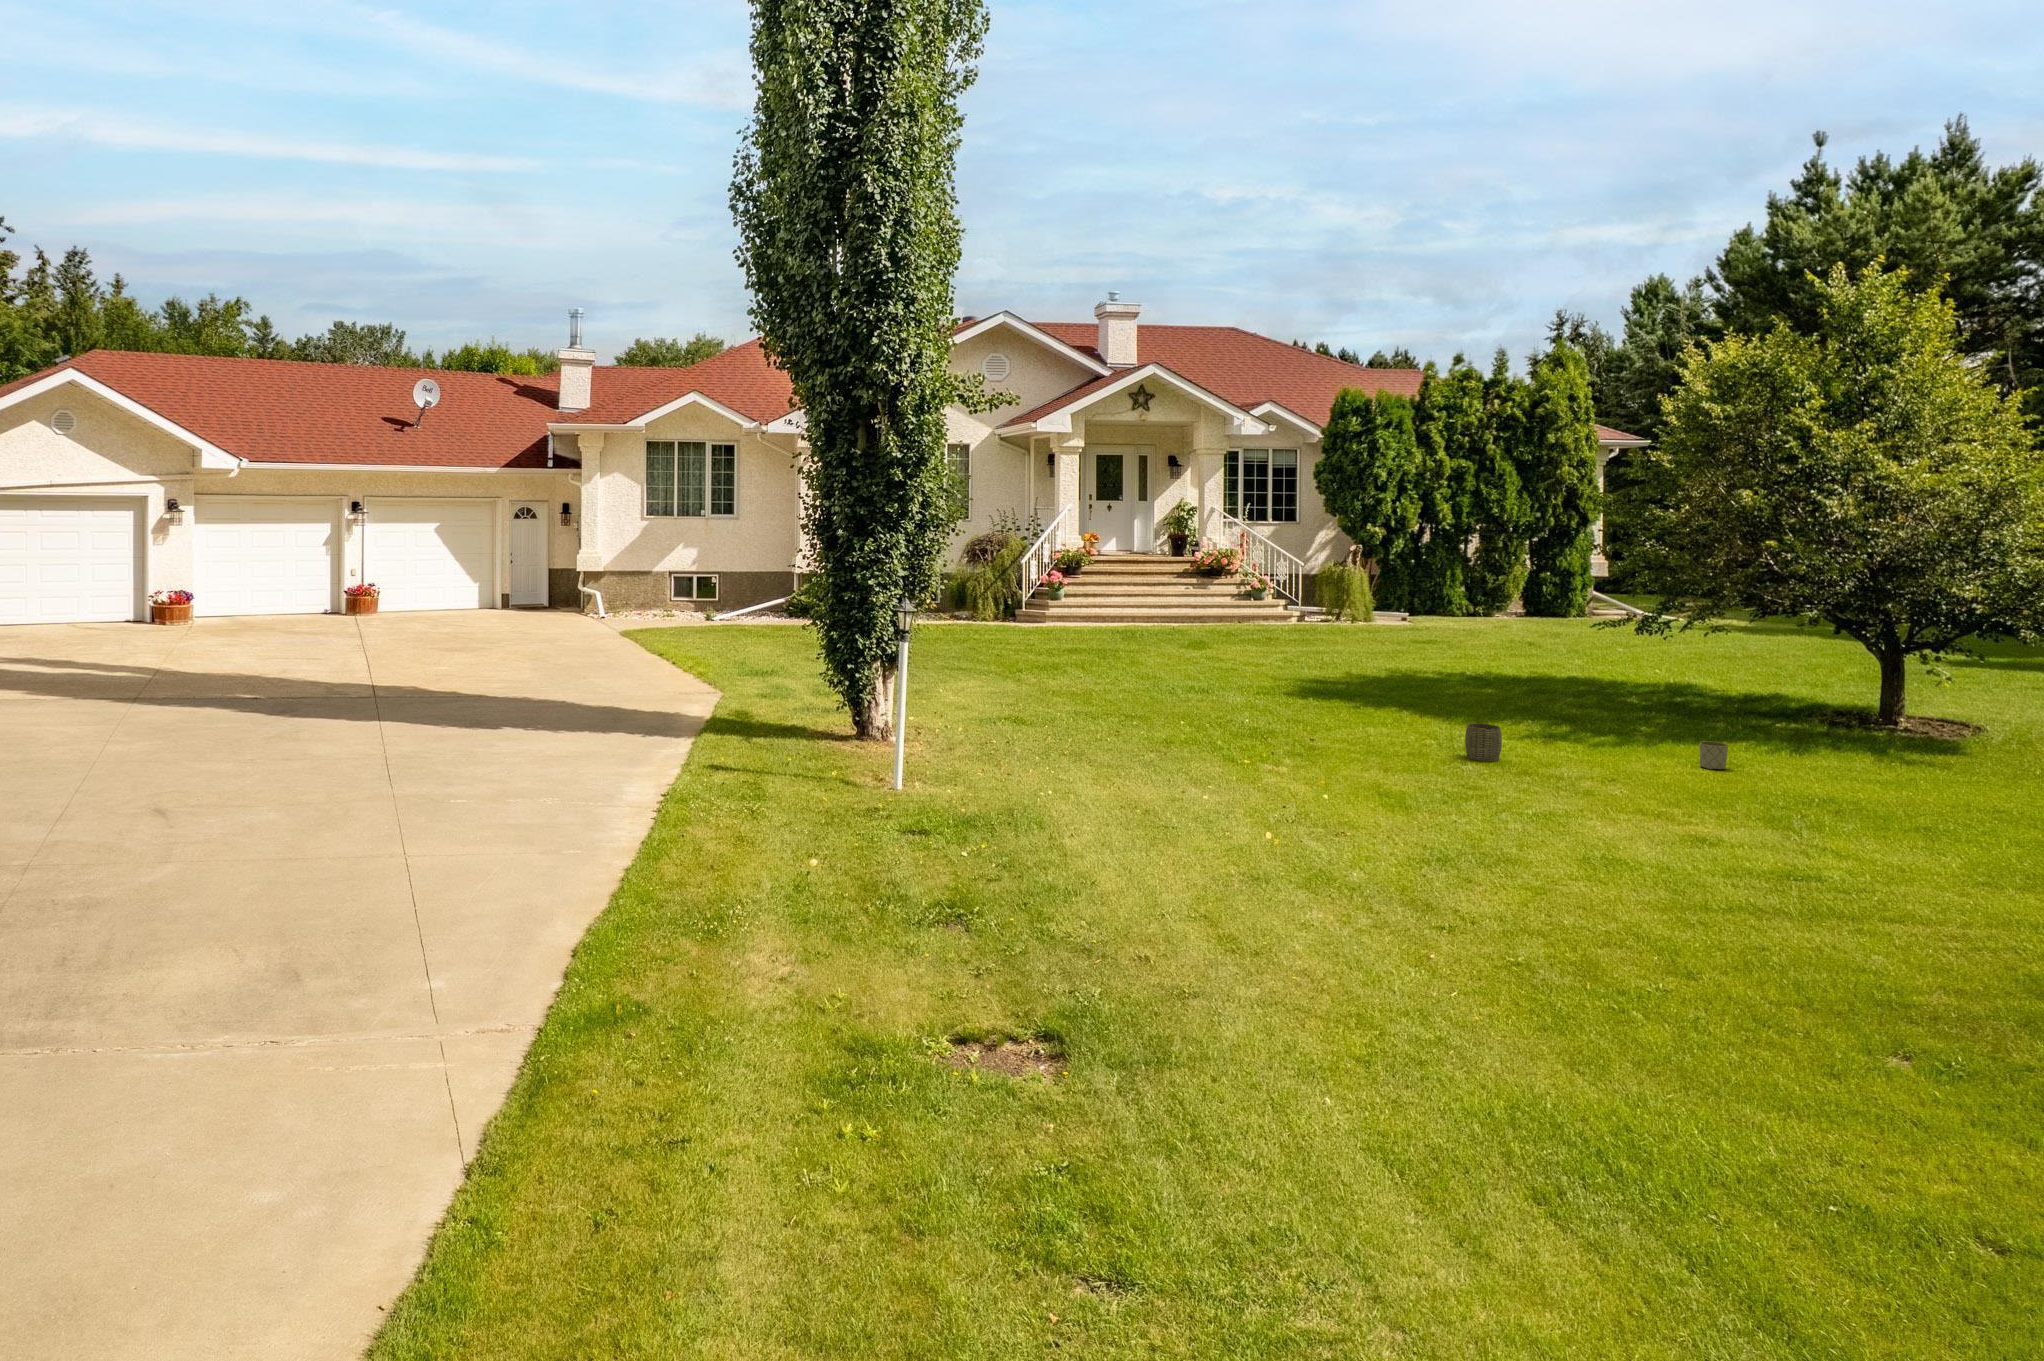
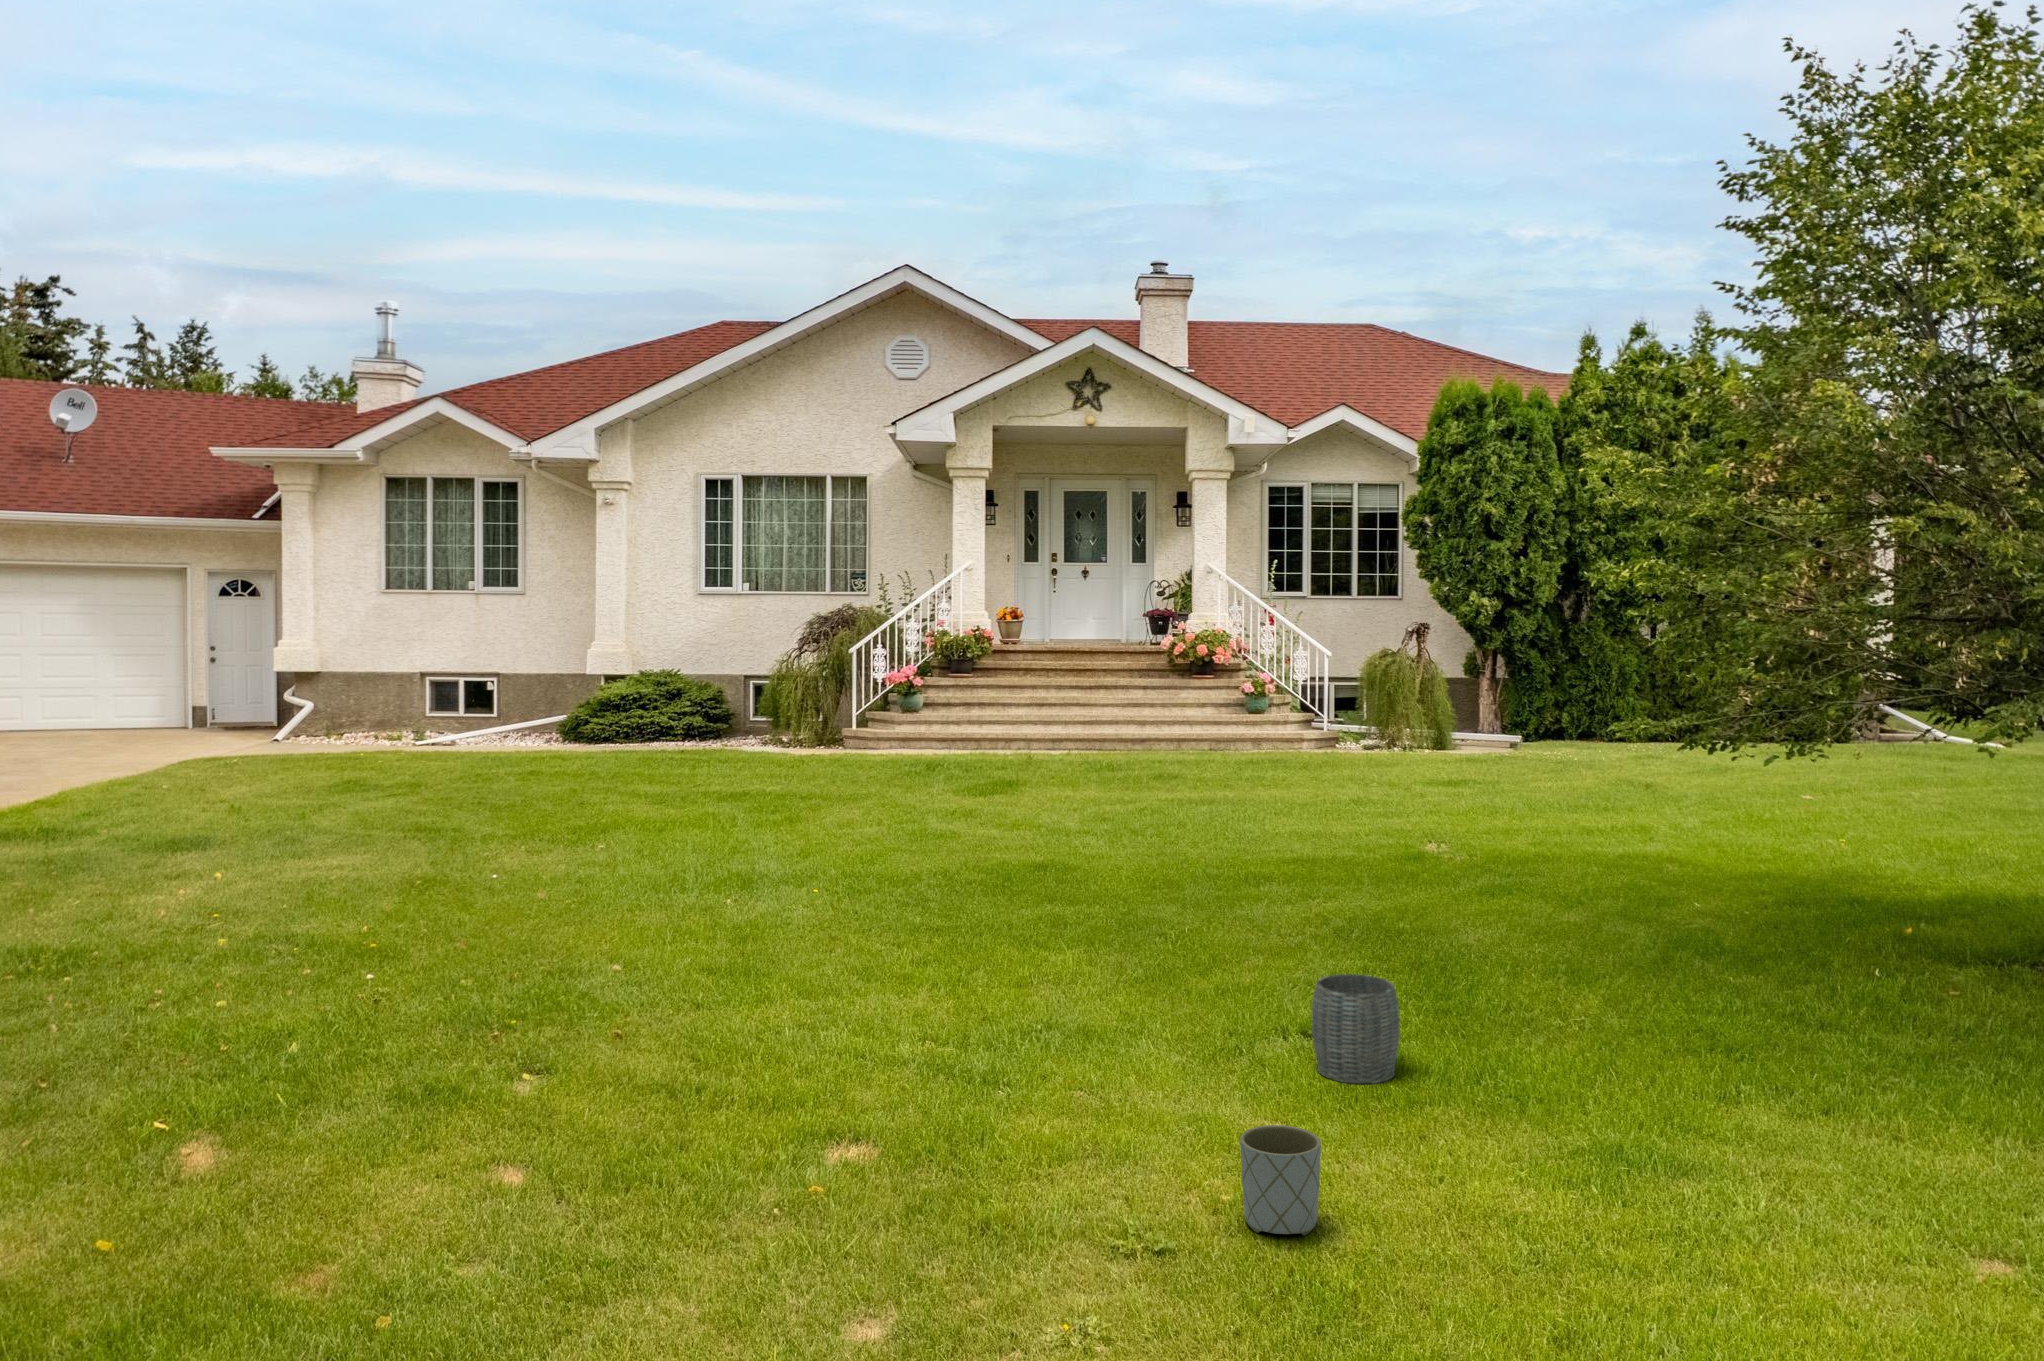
woven basket: present [1465,723,1502,762] -> present [1312,974,1400,1084]

